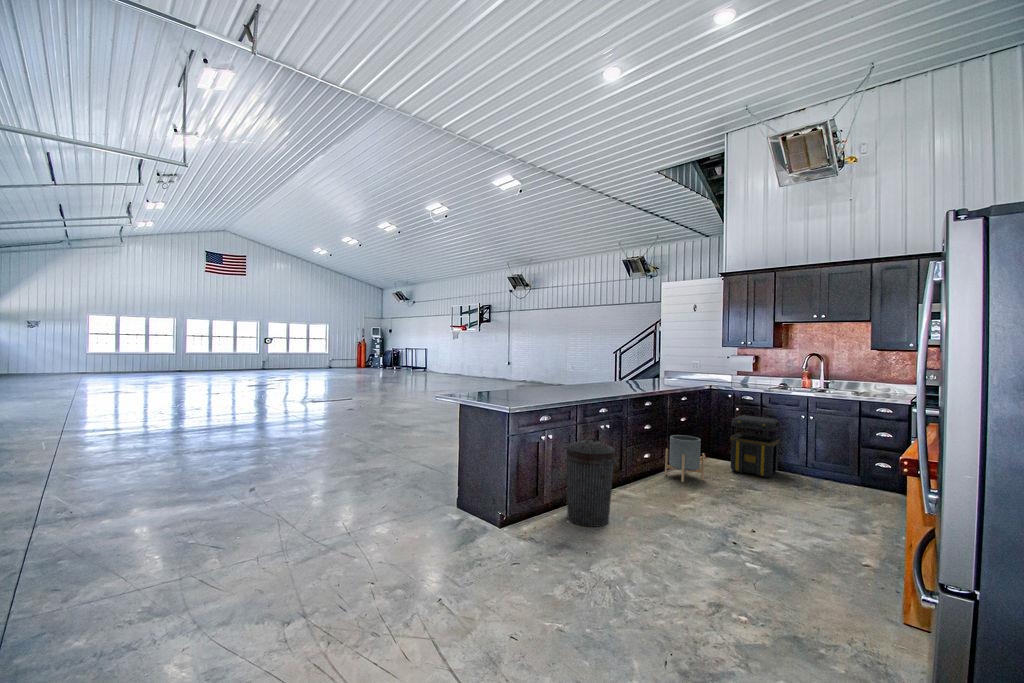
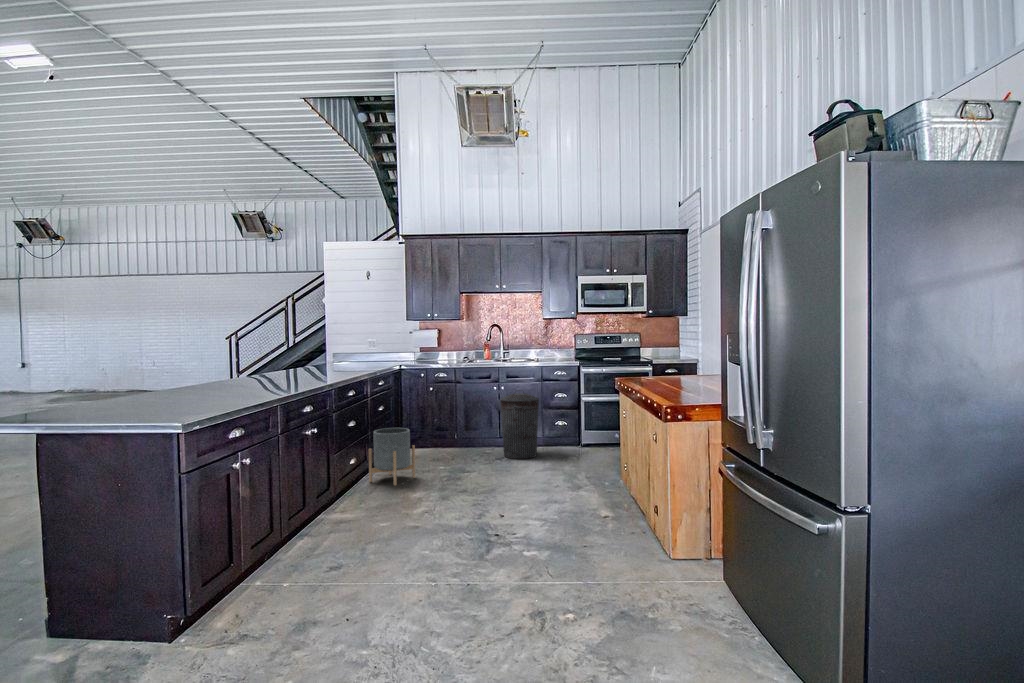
toolbox: present [730,415,780,477] -> none [432,394,476,460]
trash can: present [567,437,616,527] -> present [500,393,539,459]

